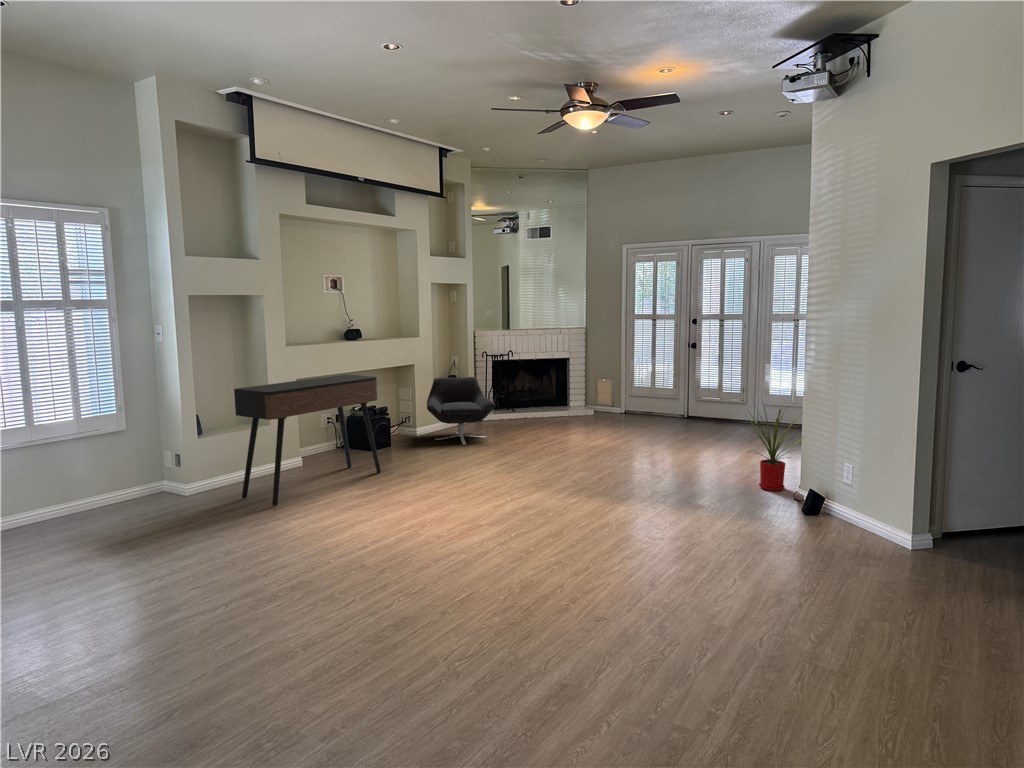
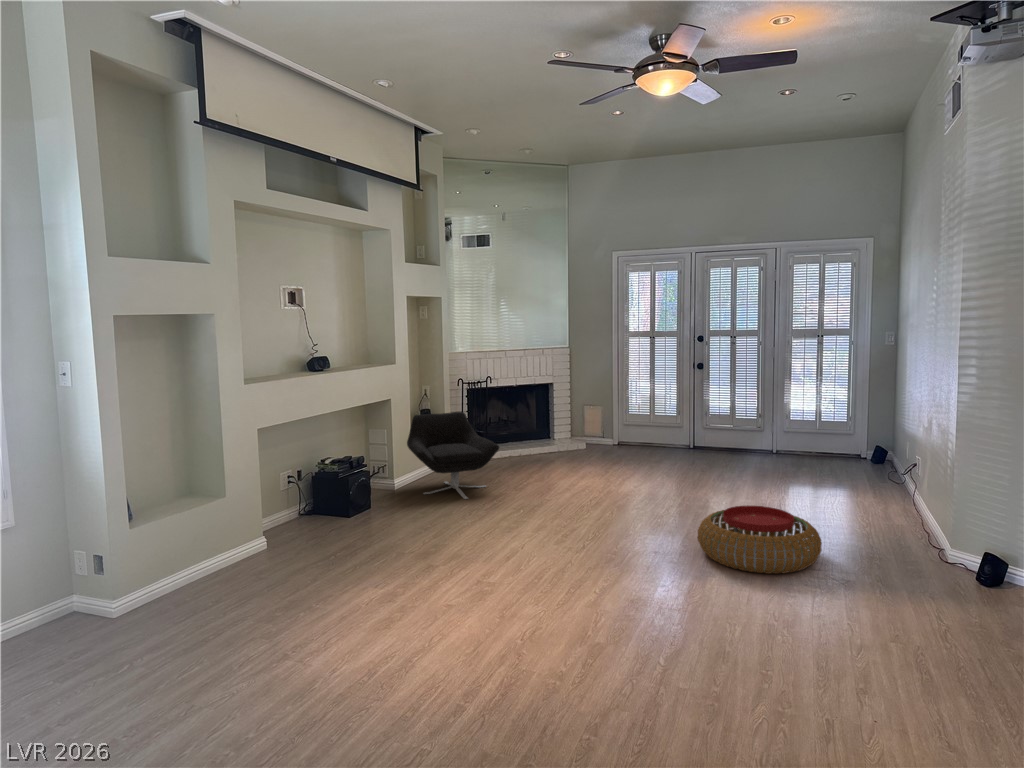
console table: present [234,375,381,506] -> none [193,420,386,625]
house plant: present [746,404,803,491] -> none [847,433,935,544]
pouf: none [606,453,700,503] -> present [698,505,822,574]

